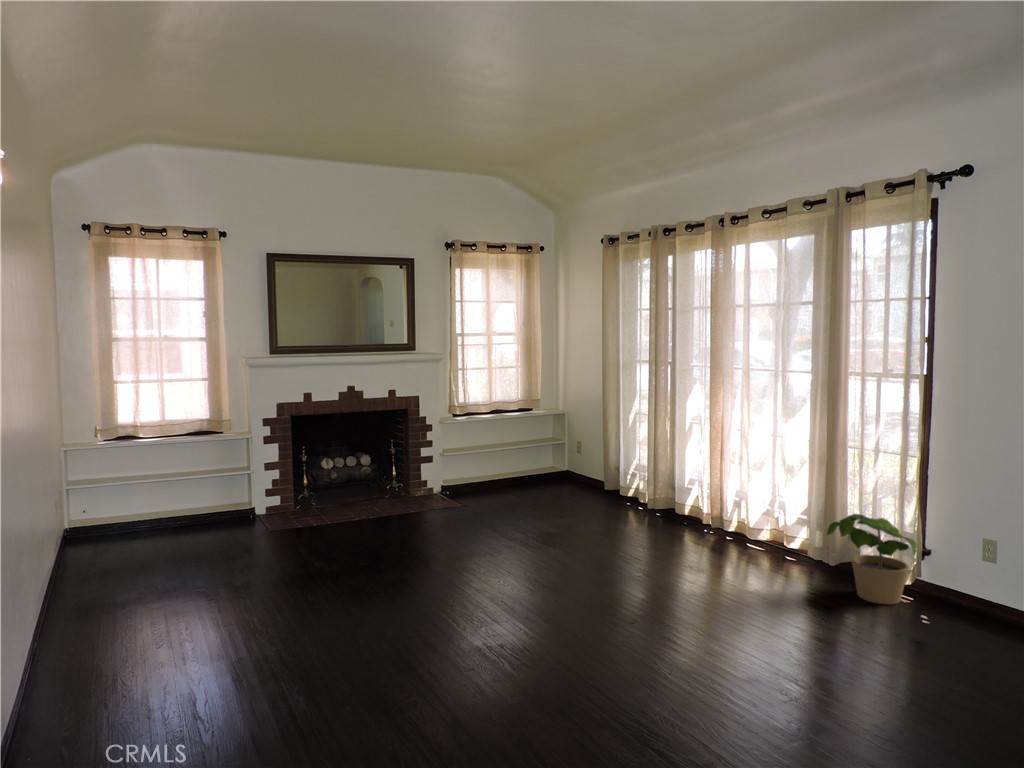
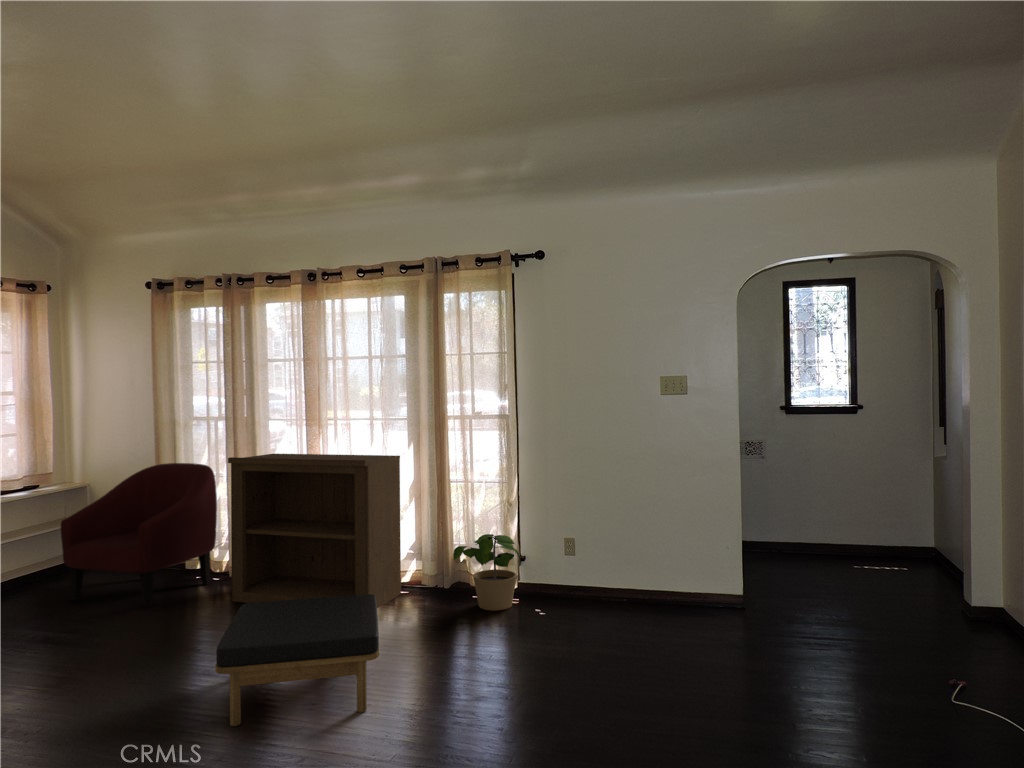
bookshelf: none [632,400,791,570] -> present [228,454,401,608]
armchair: none [525,401,638,520] -> present [61,463,217,608]
ottoman: none [536,532,703,652] -> present [215,594,379,727]

